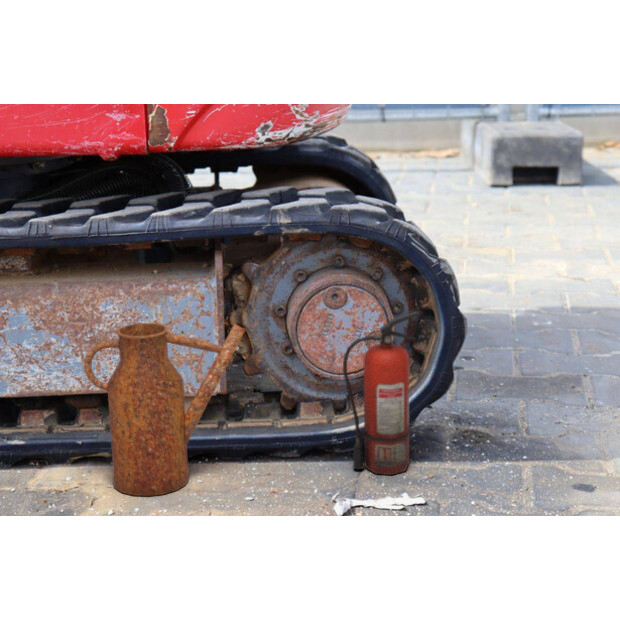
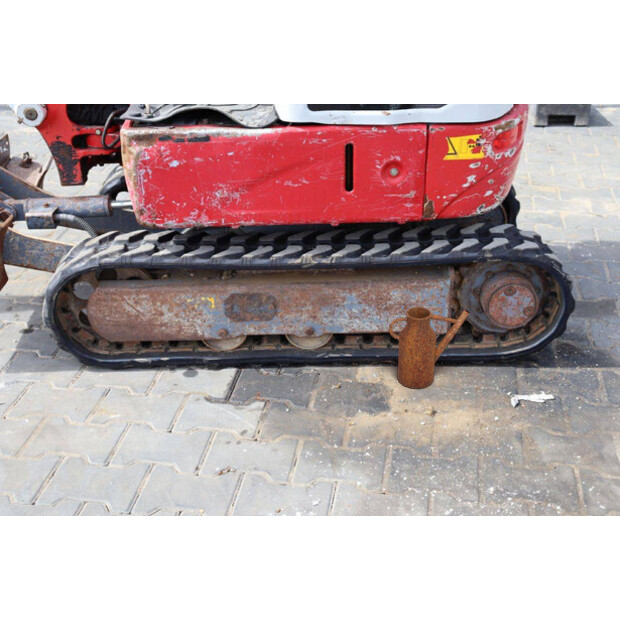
fire extinguisher: present [343,312,419,475] -> none [513,303,556,377]

